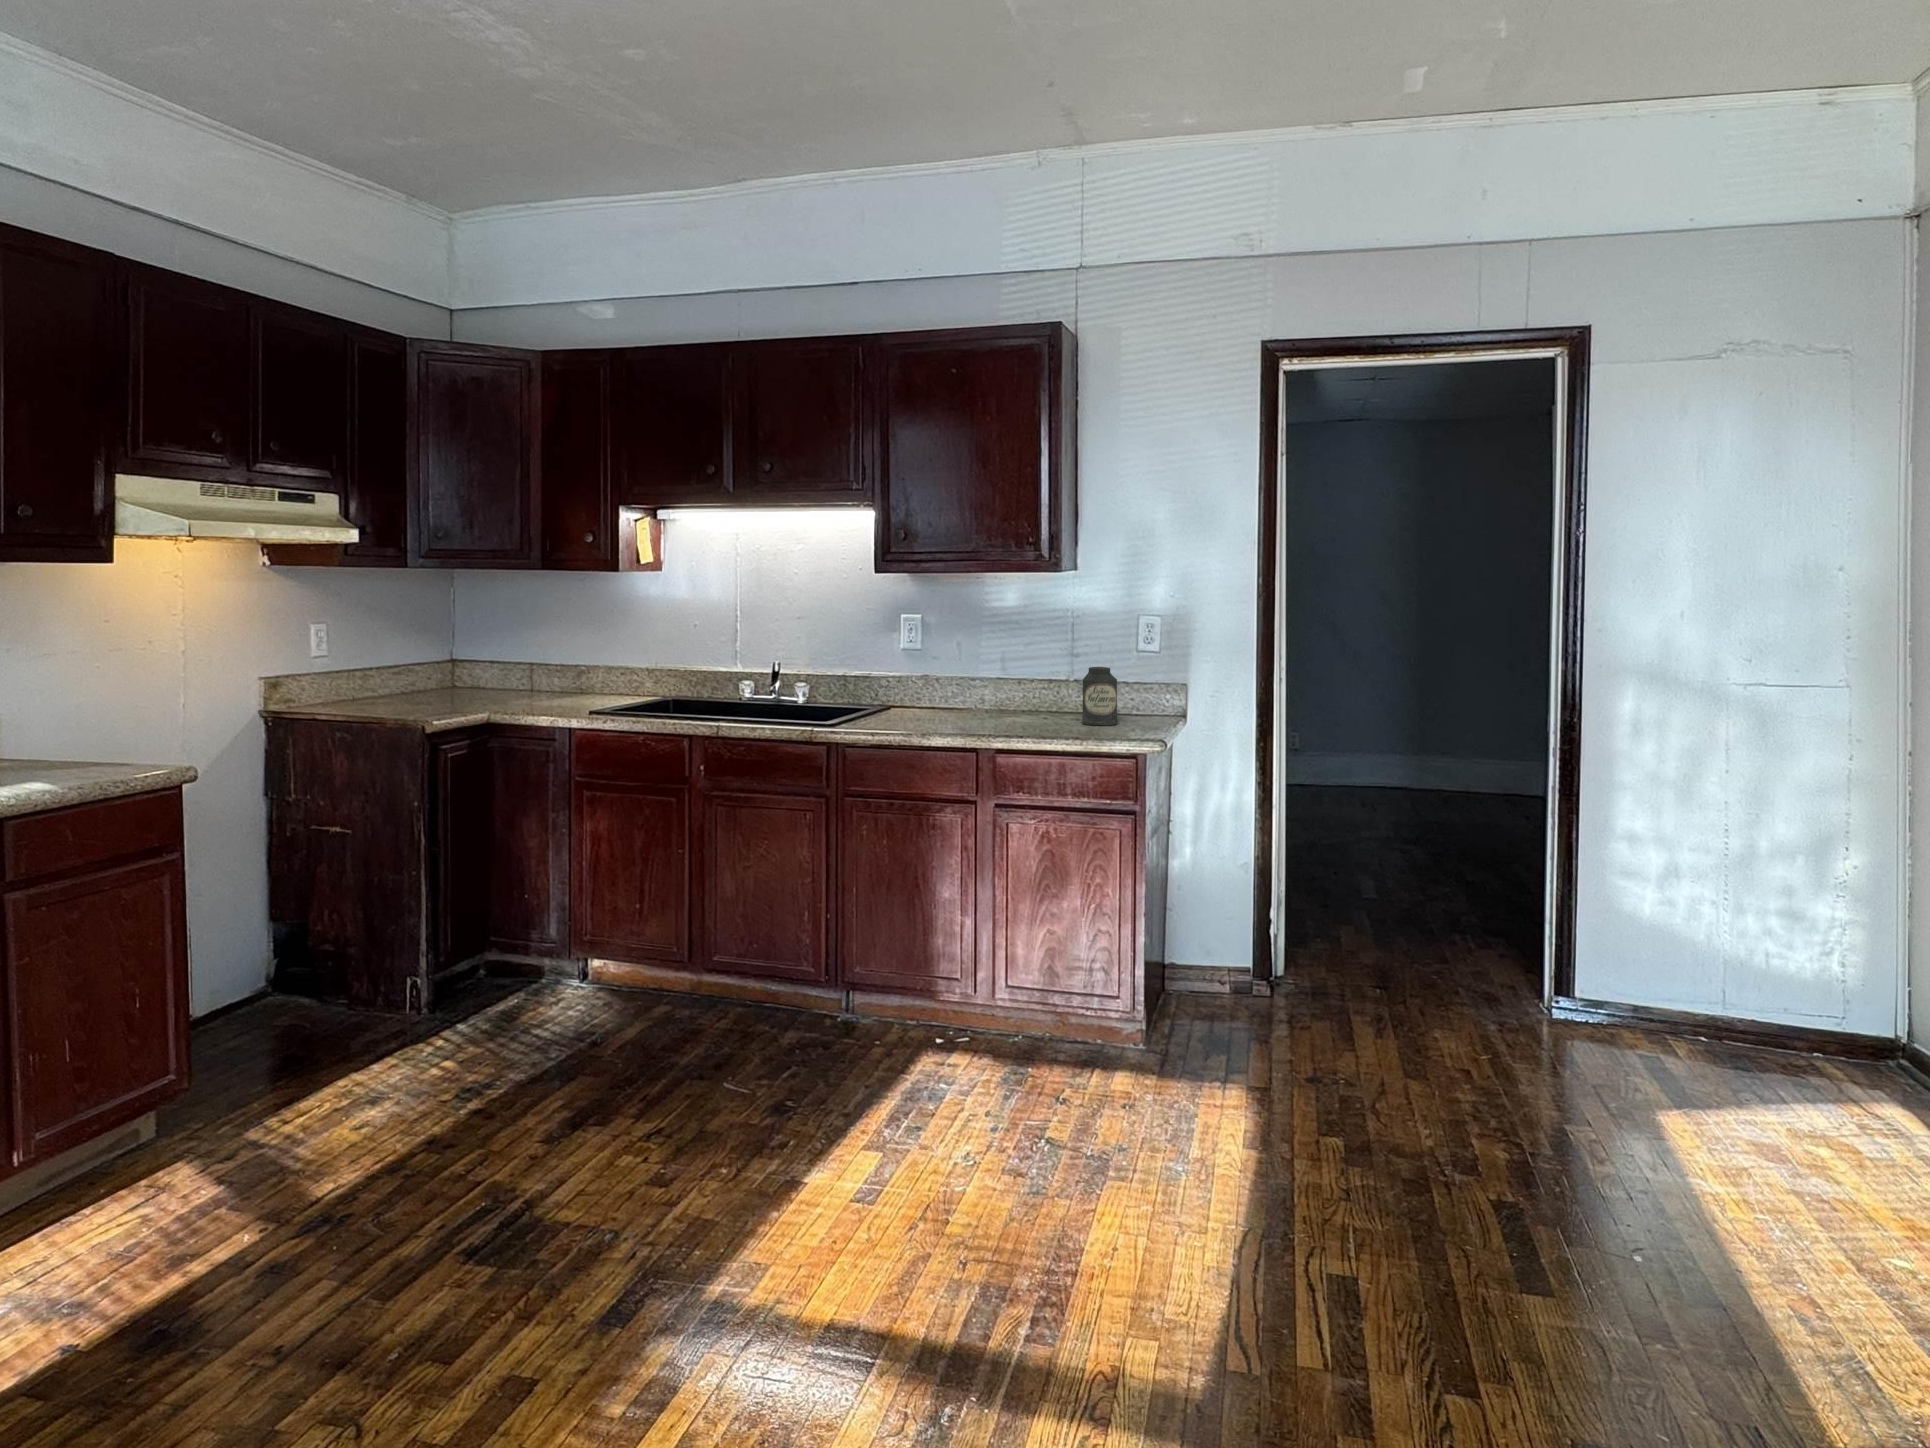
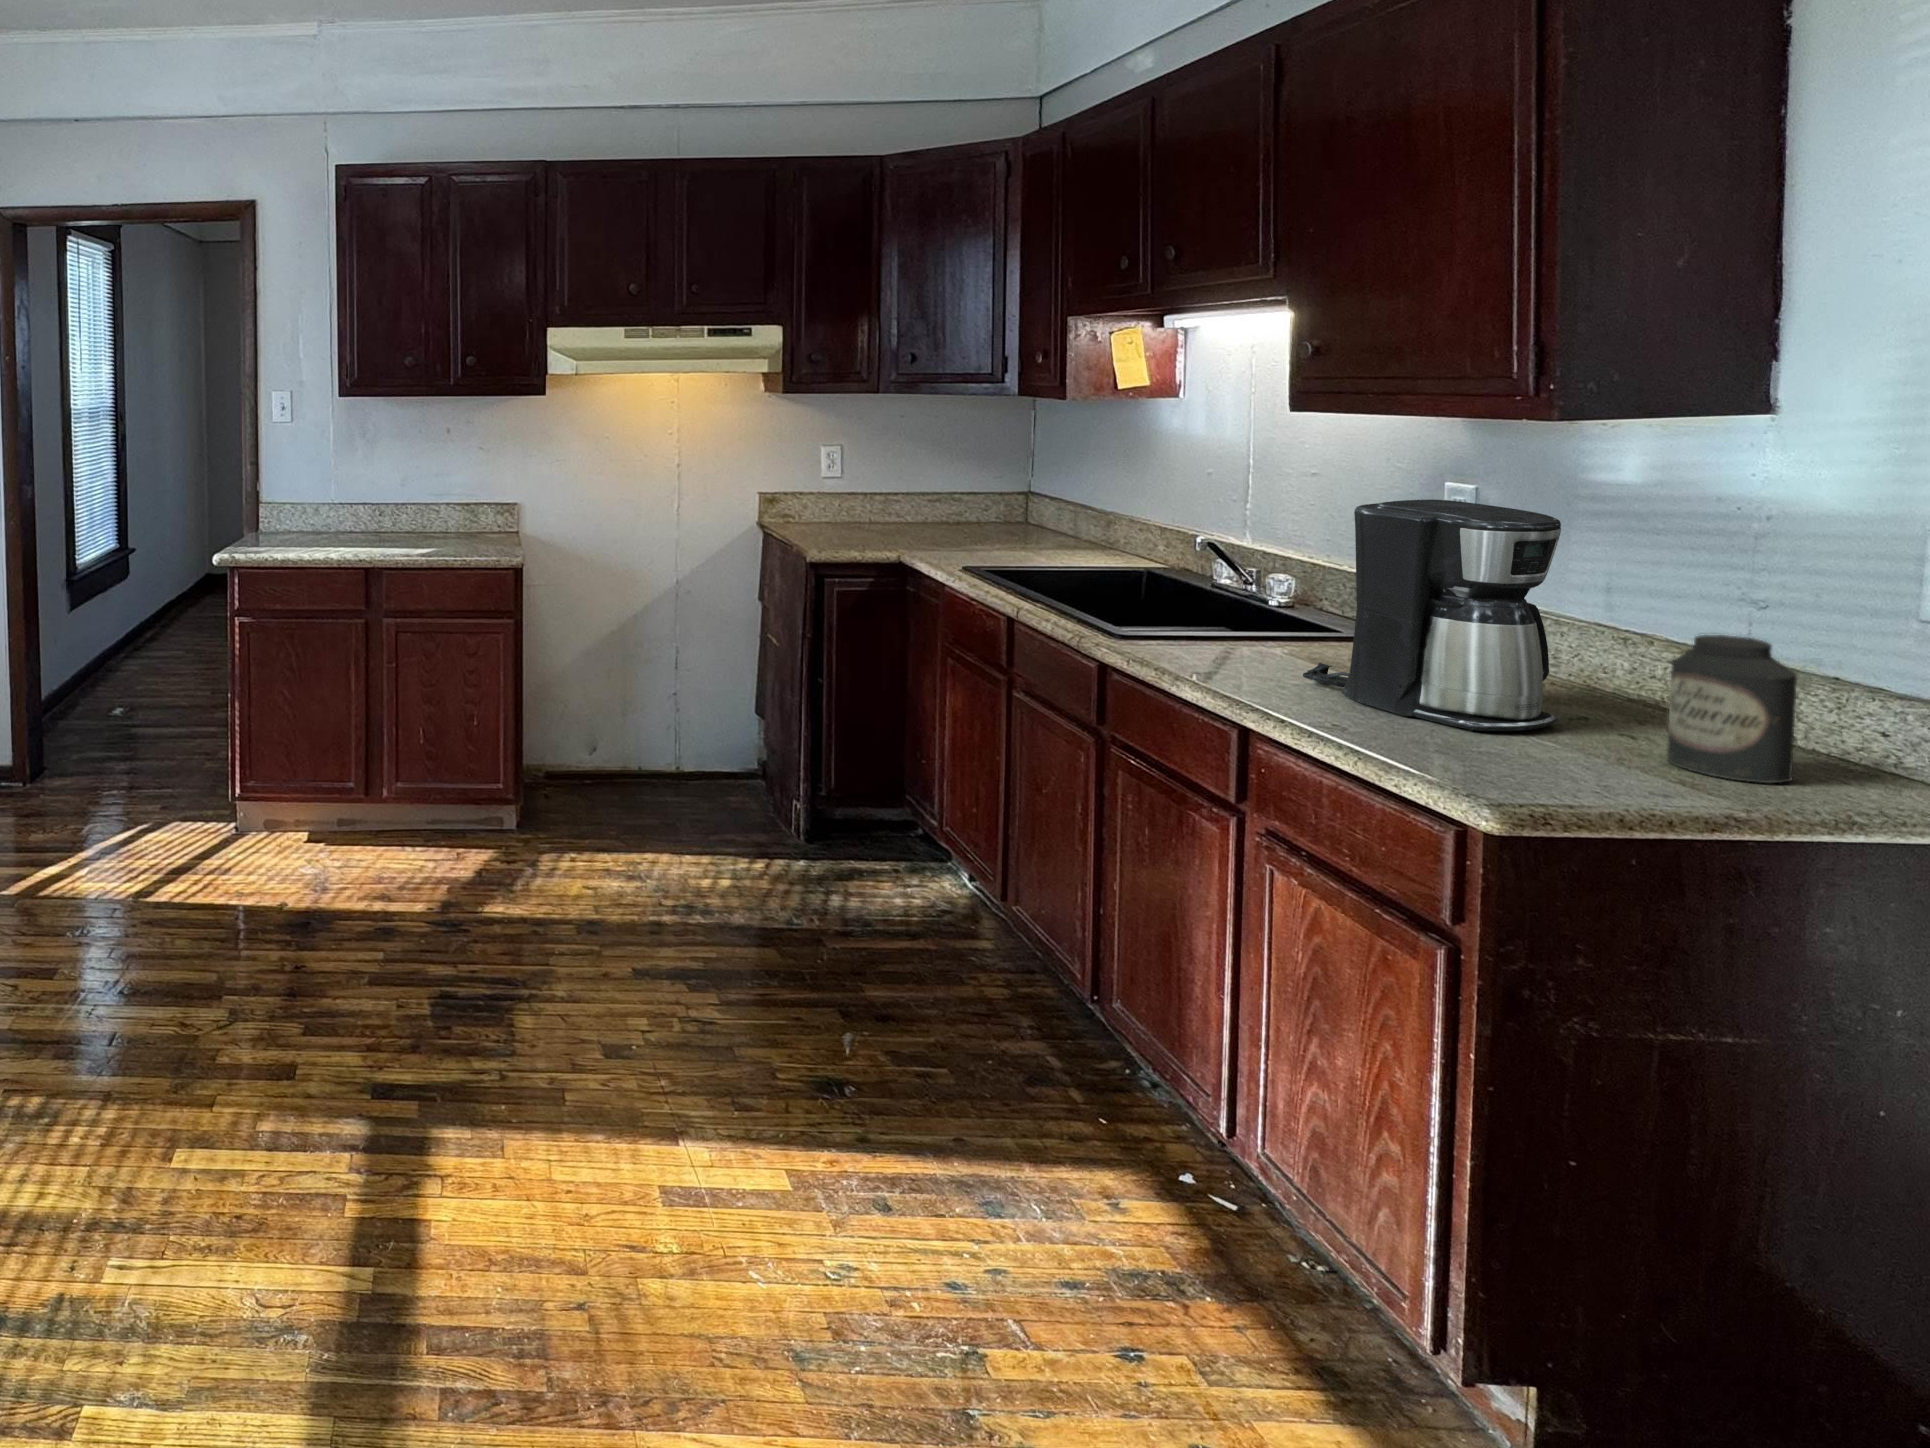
coffee maker: none [938,619,1050,729] -> present [1303,499,1561,731]

